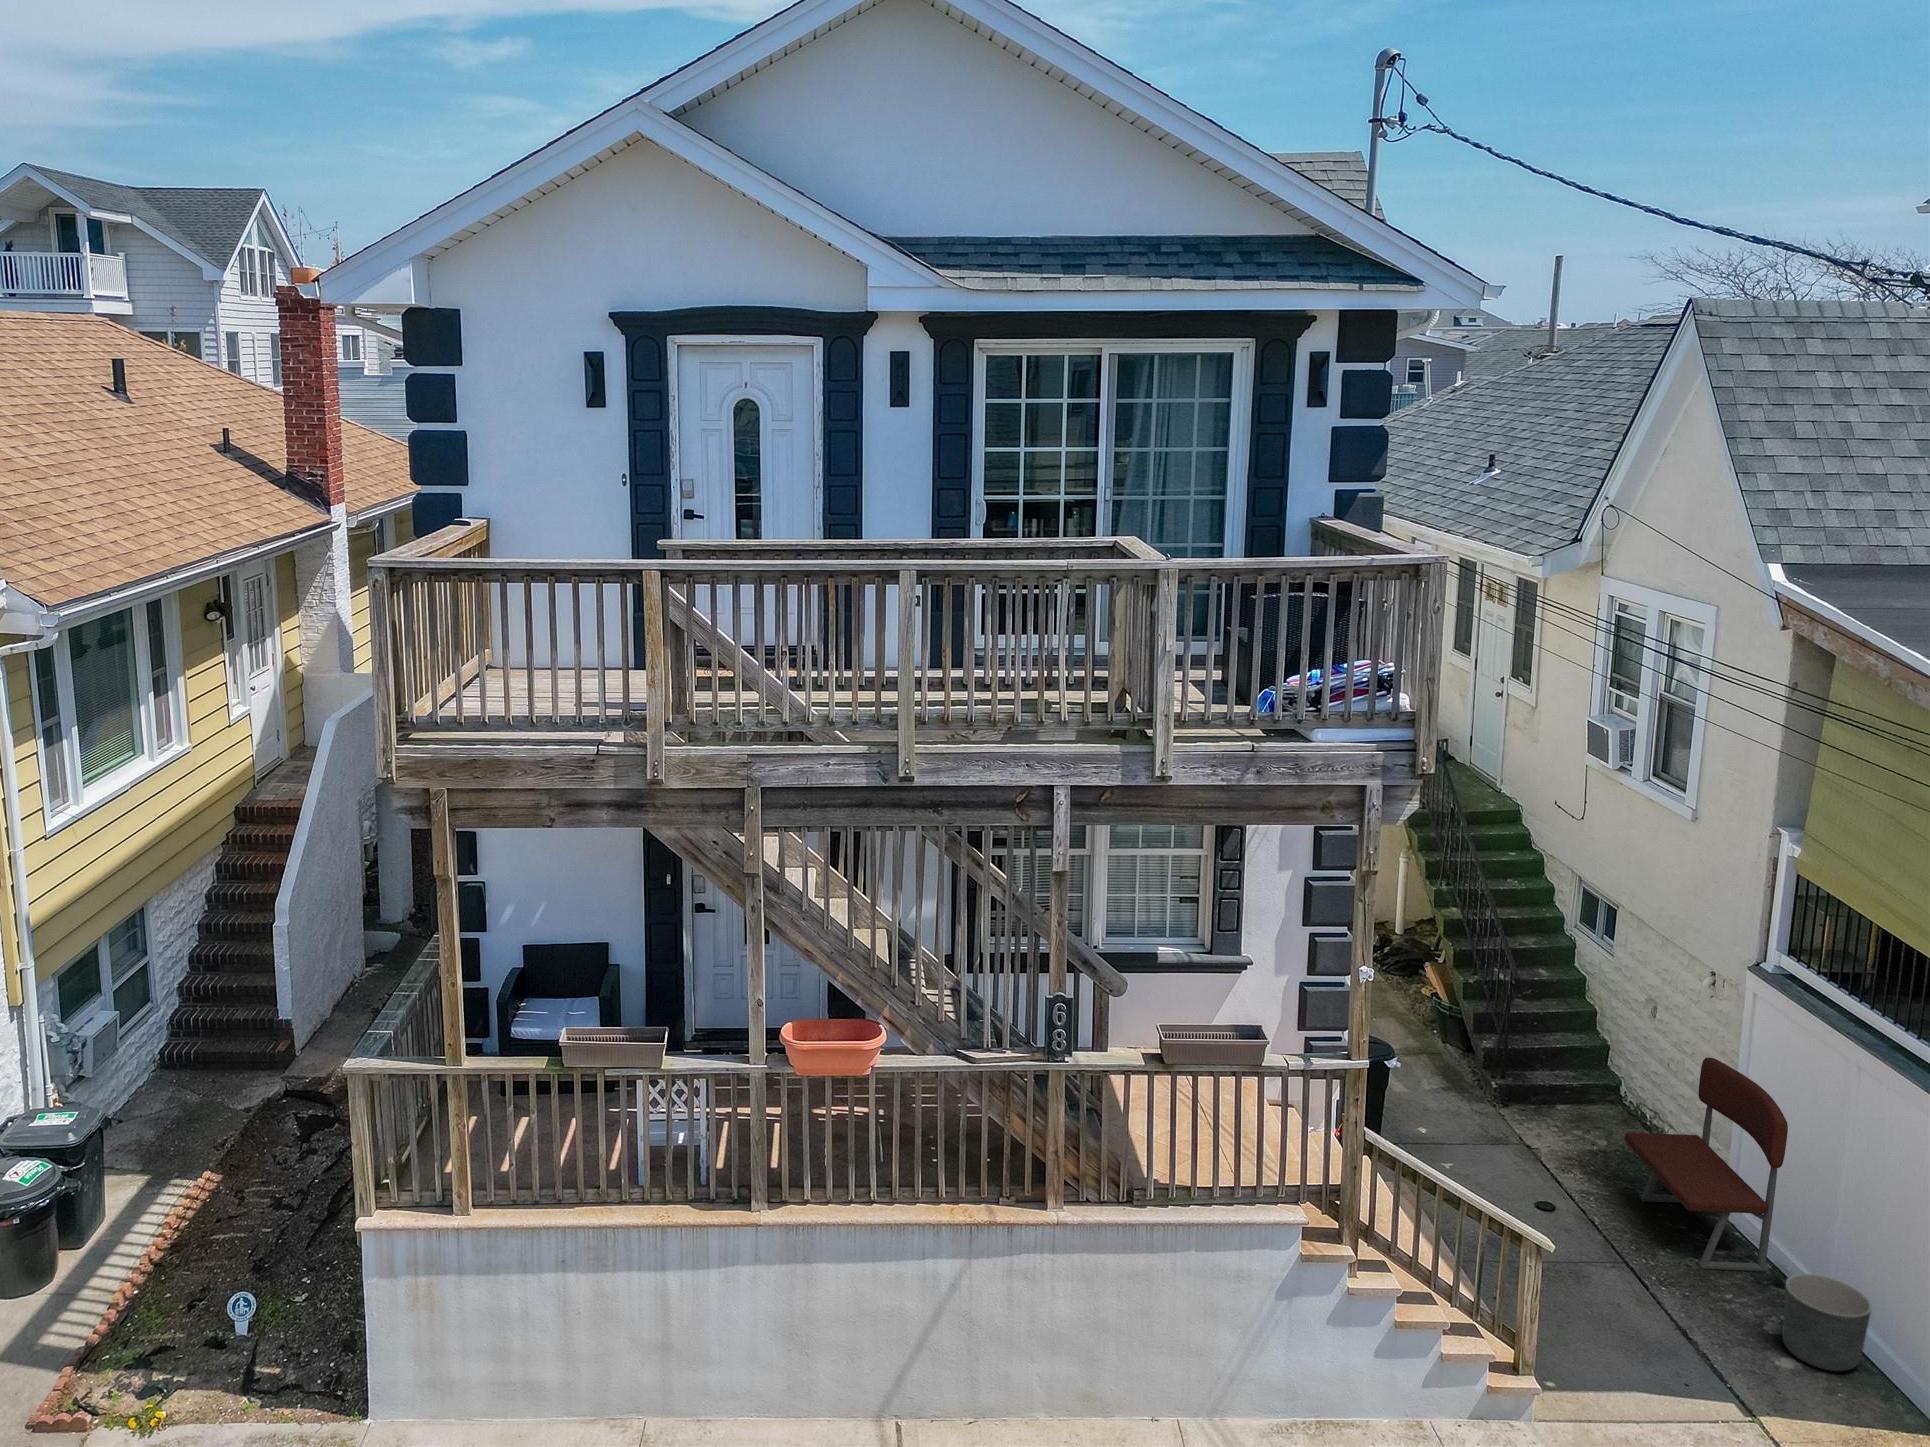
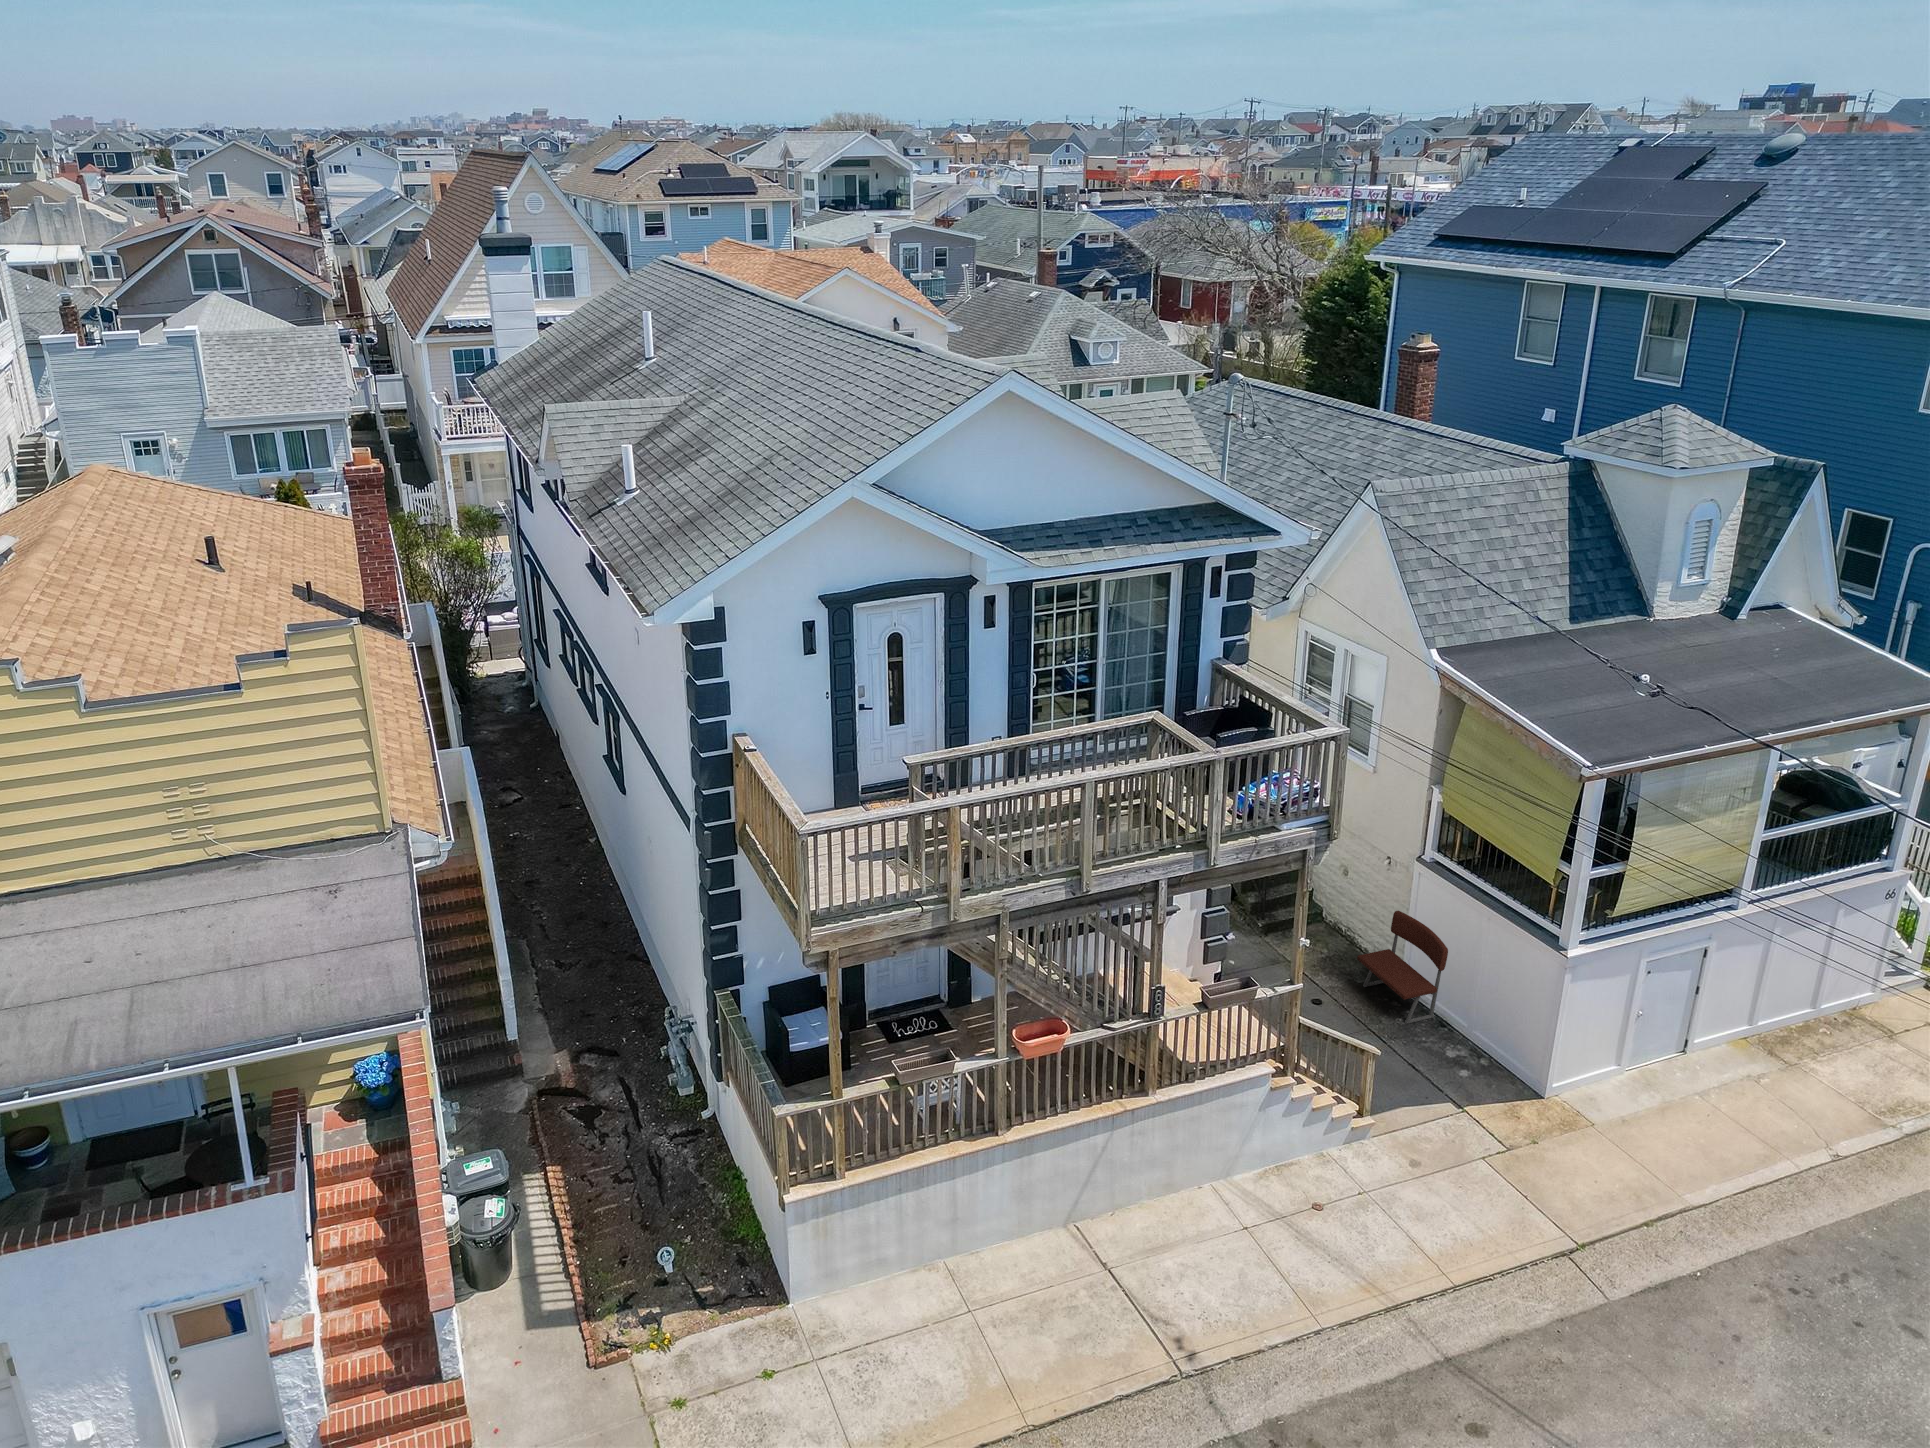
planter: present [1782,1274,1872,1371] -> none [1455,1024,1497,1069]

